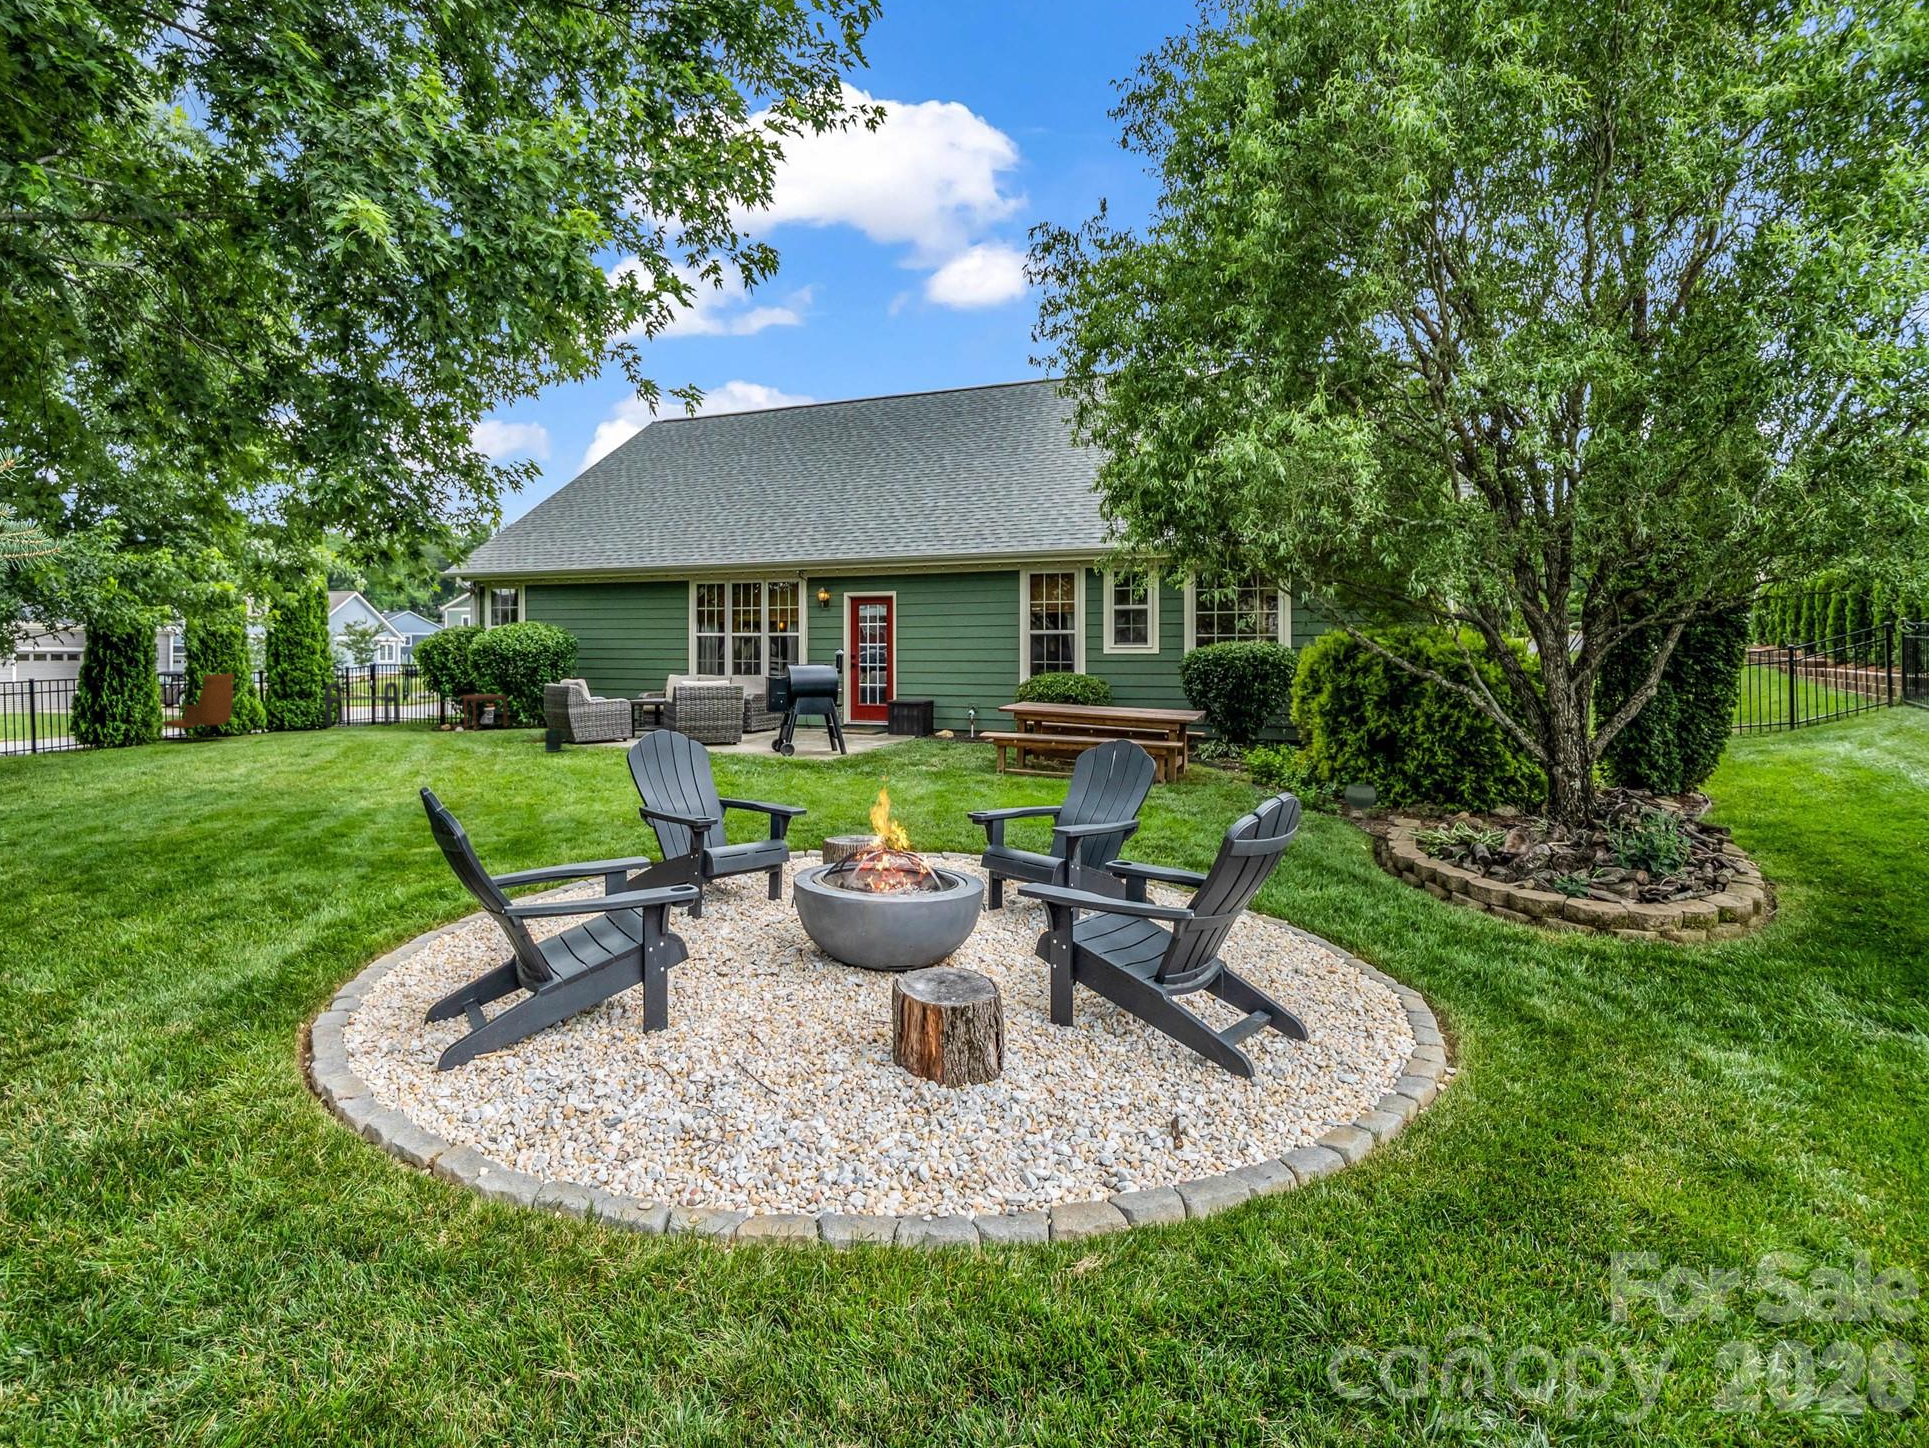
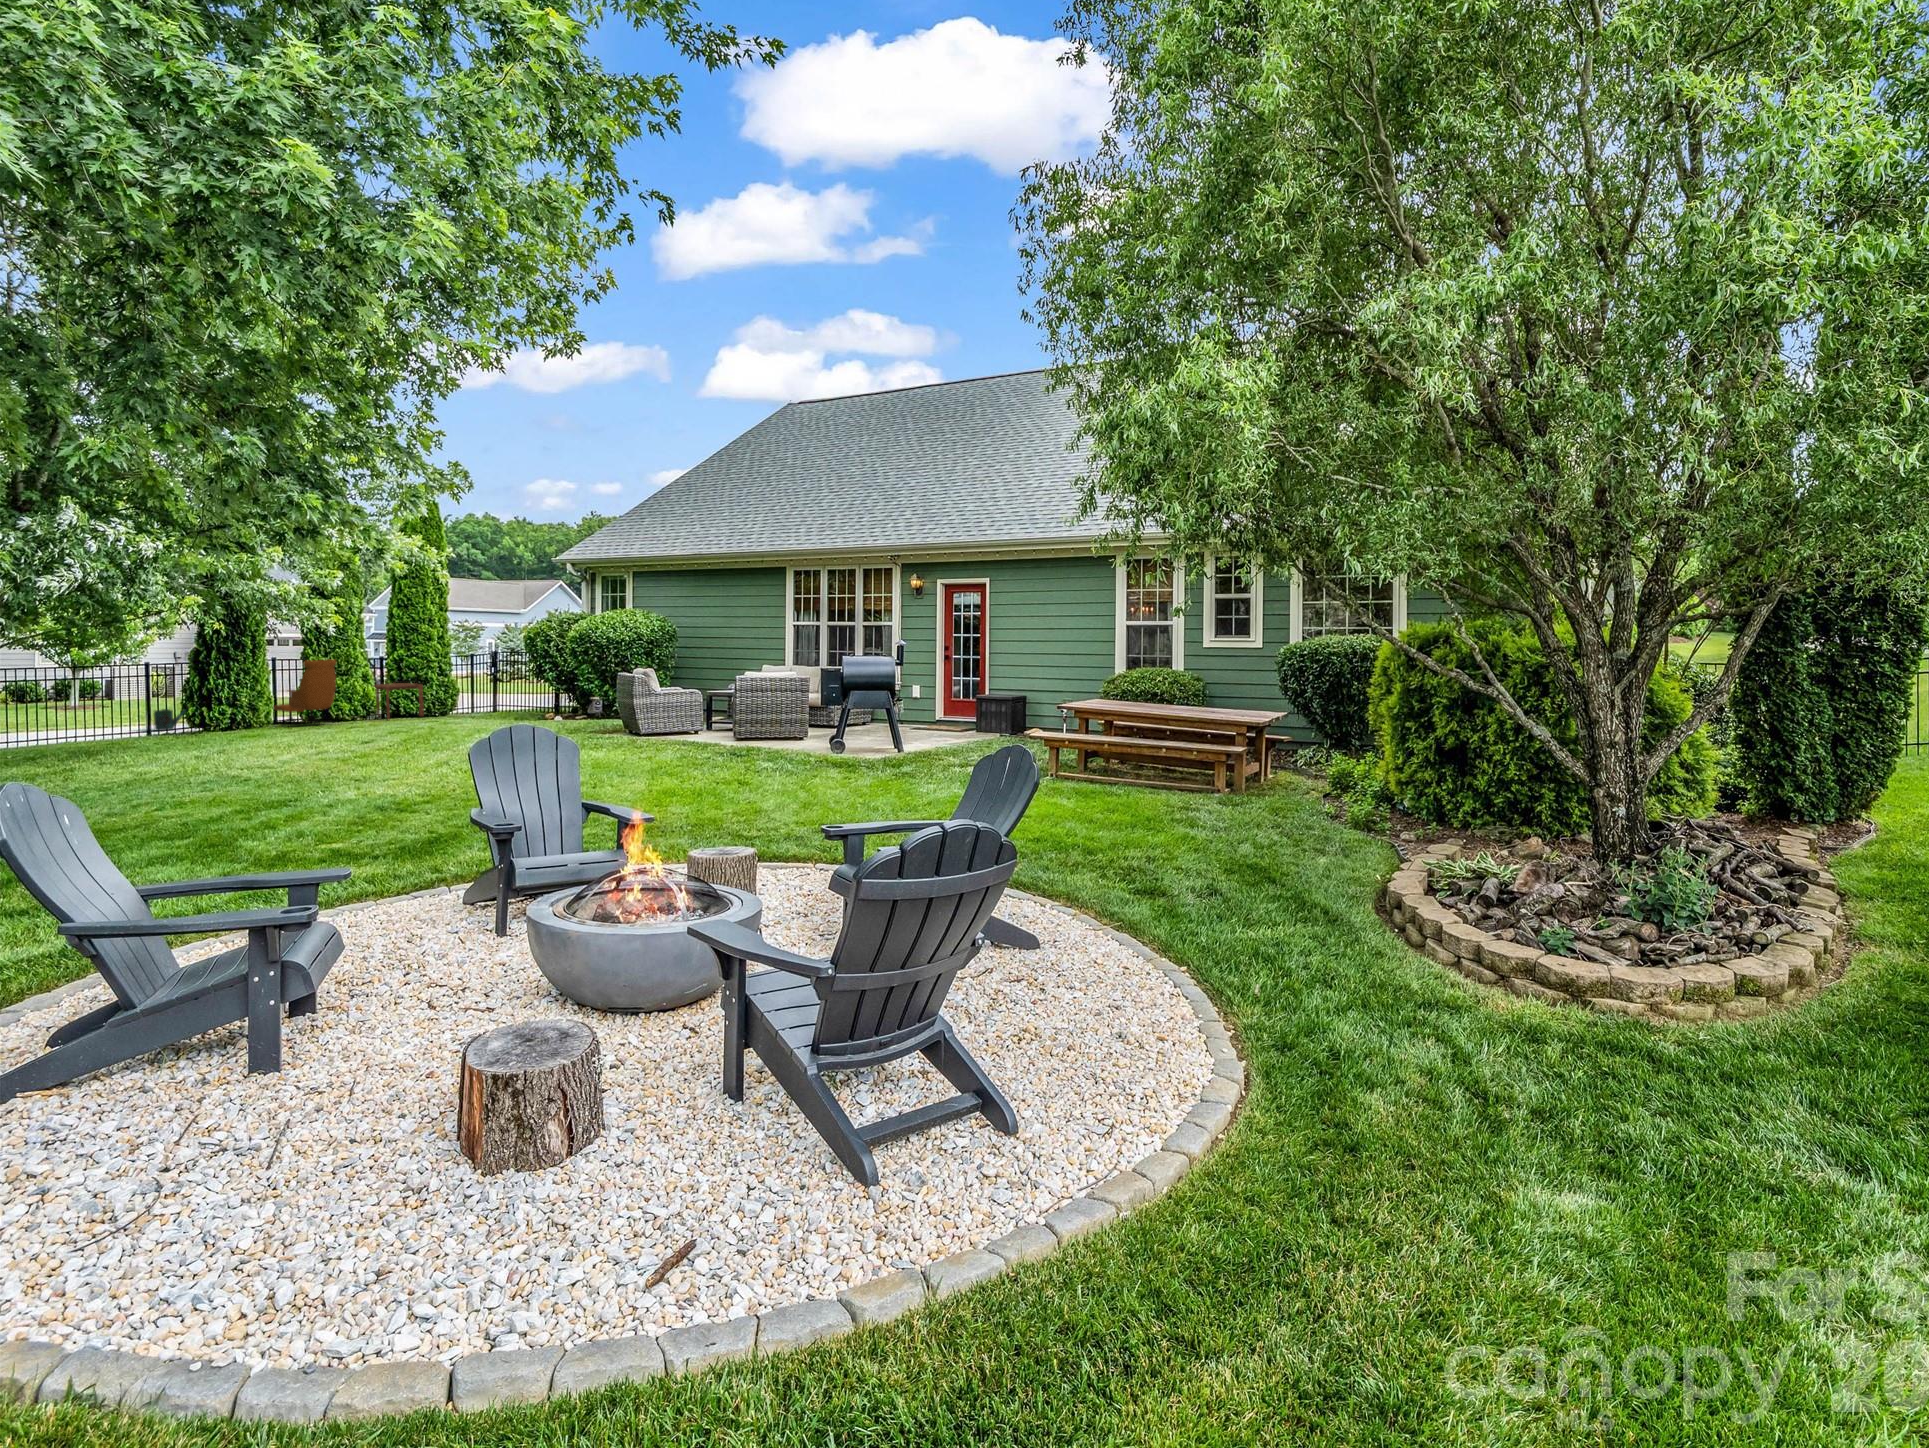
bench: present [325,682,400,727] -> none [437,670,513,714]
side table: present [461,694,508,731] -> present [373,683,424,720]
watering can: present [544,724,570,752] -> present [153,706,189,731]
planter: present [1346,785,1376,822] -> none [1385,801,1420,847]

